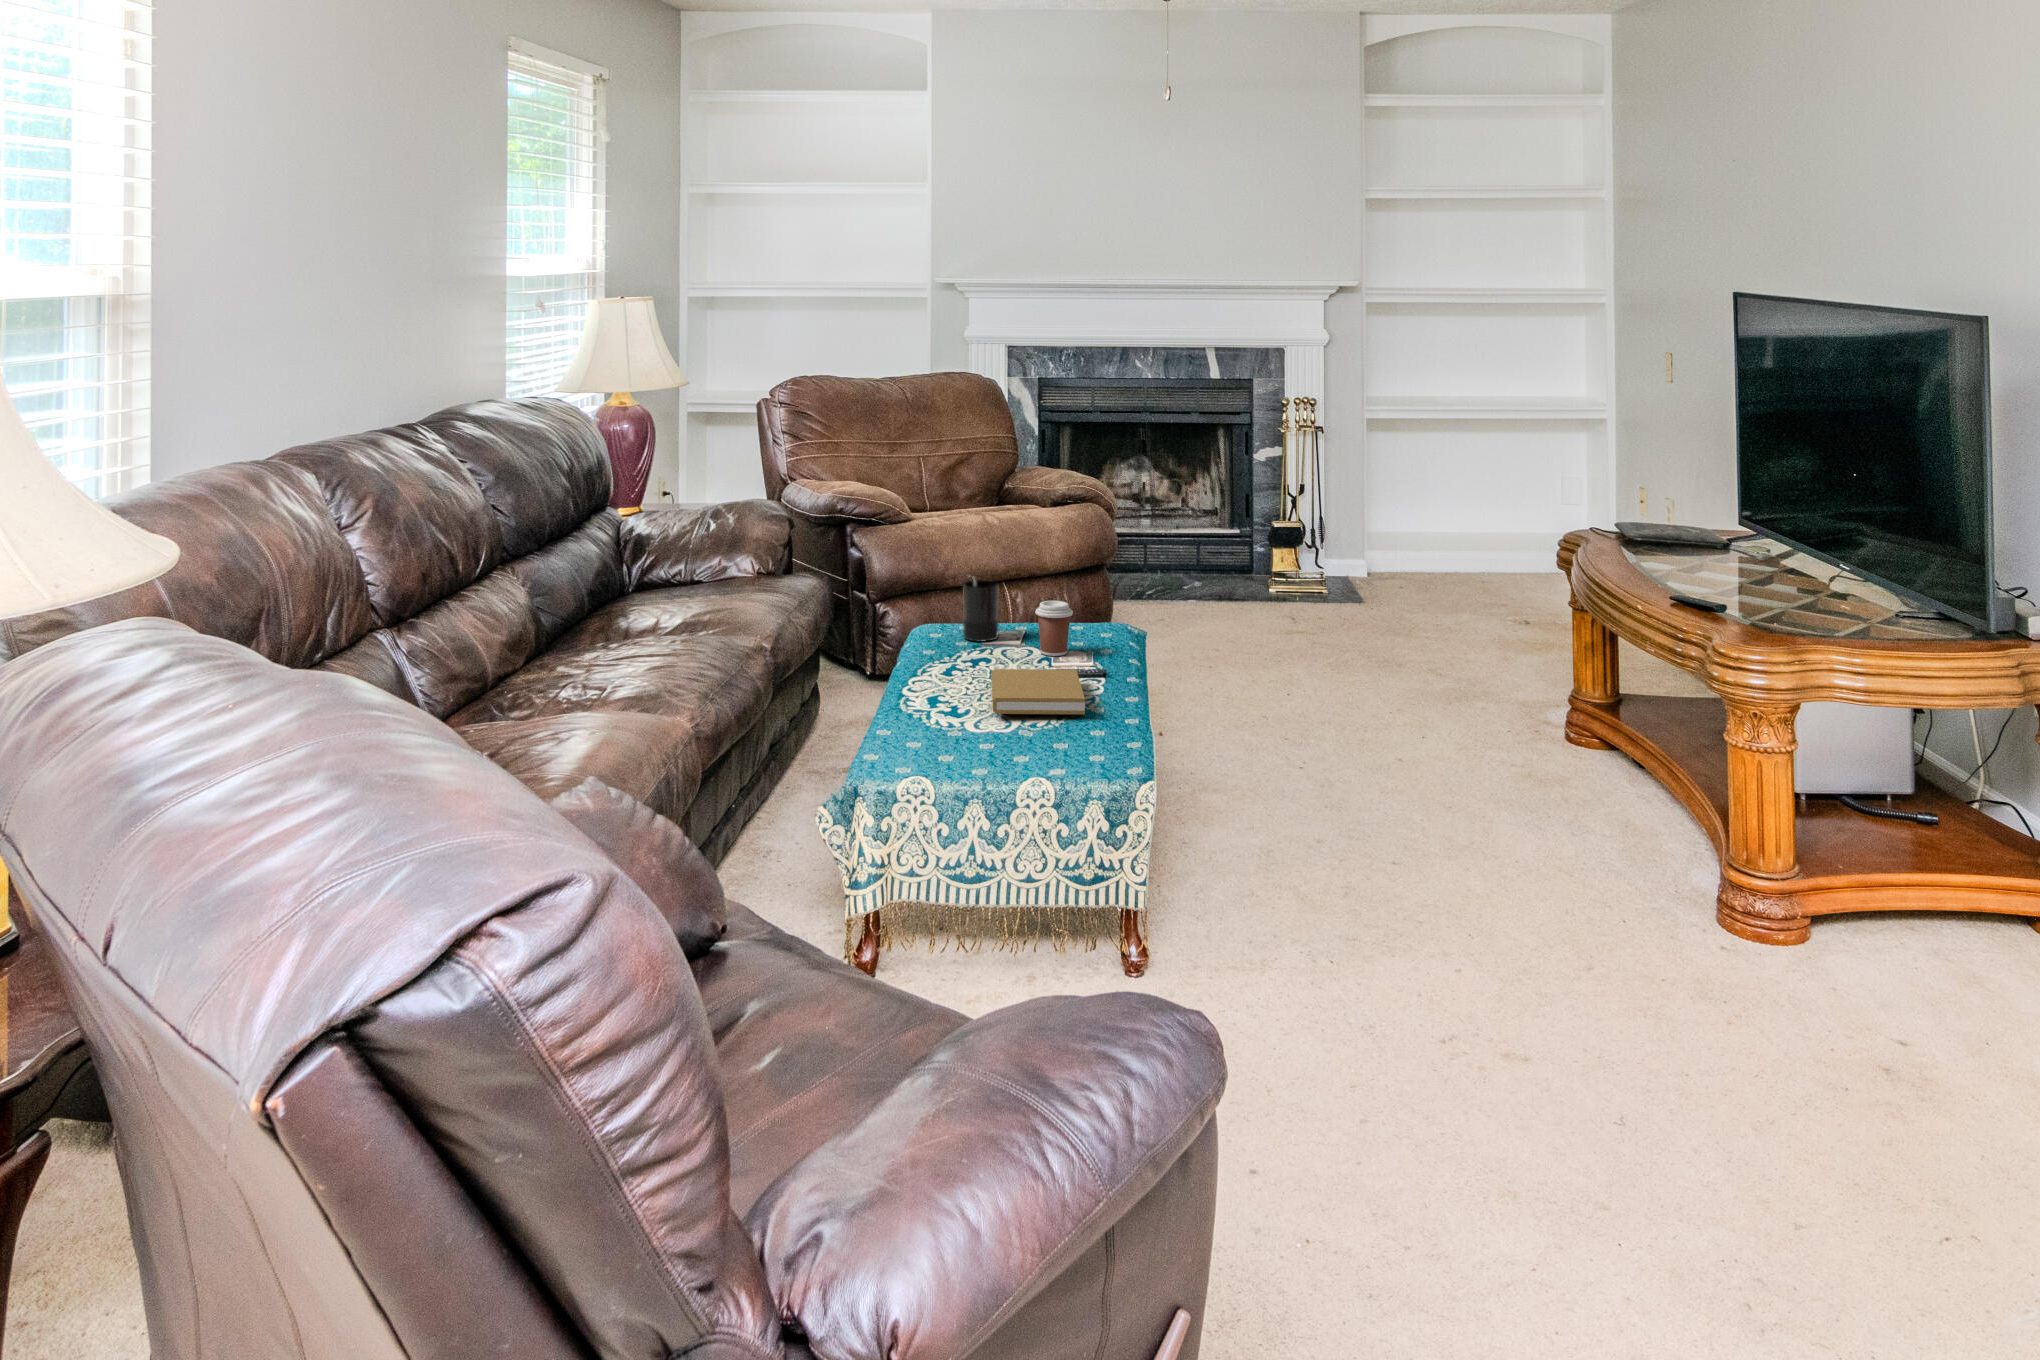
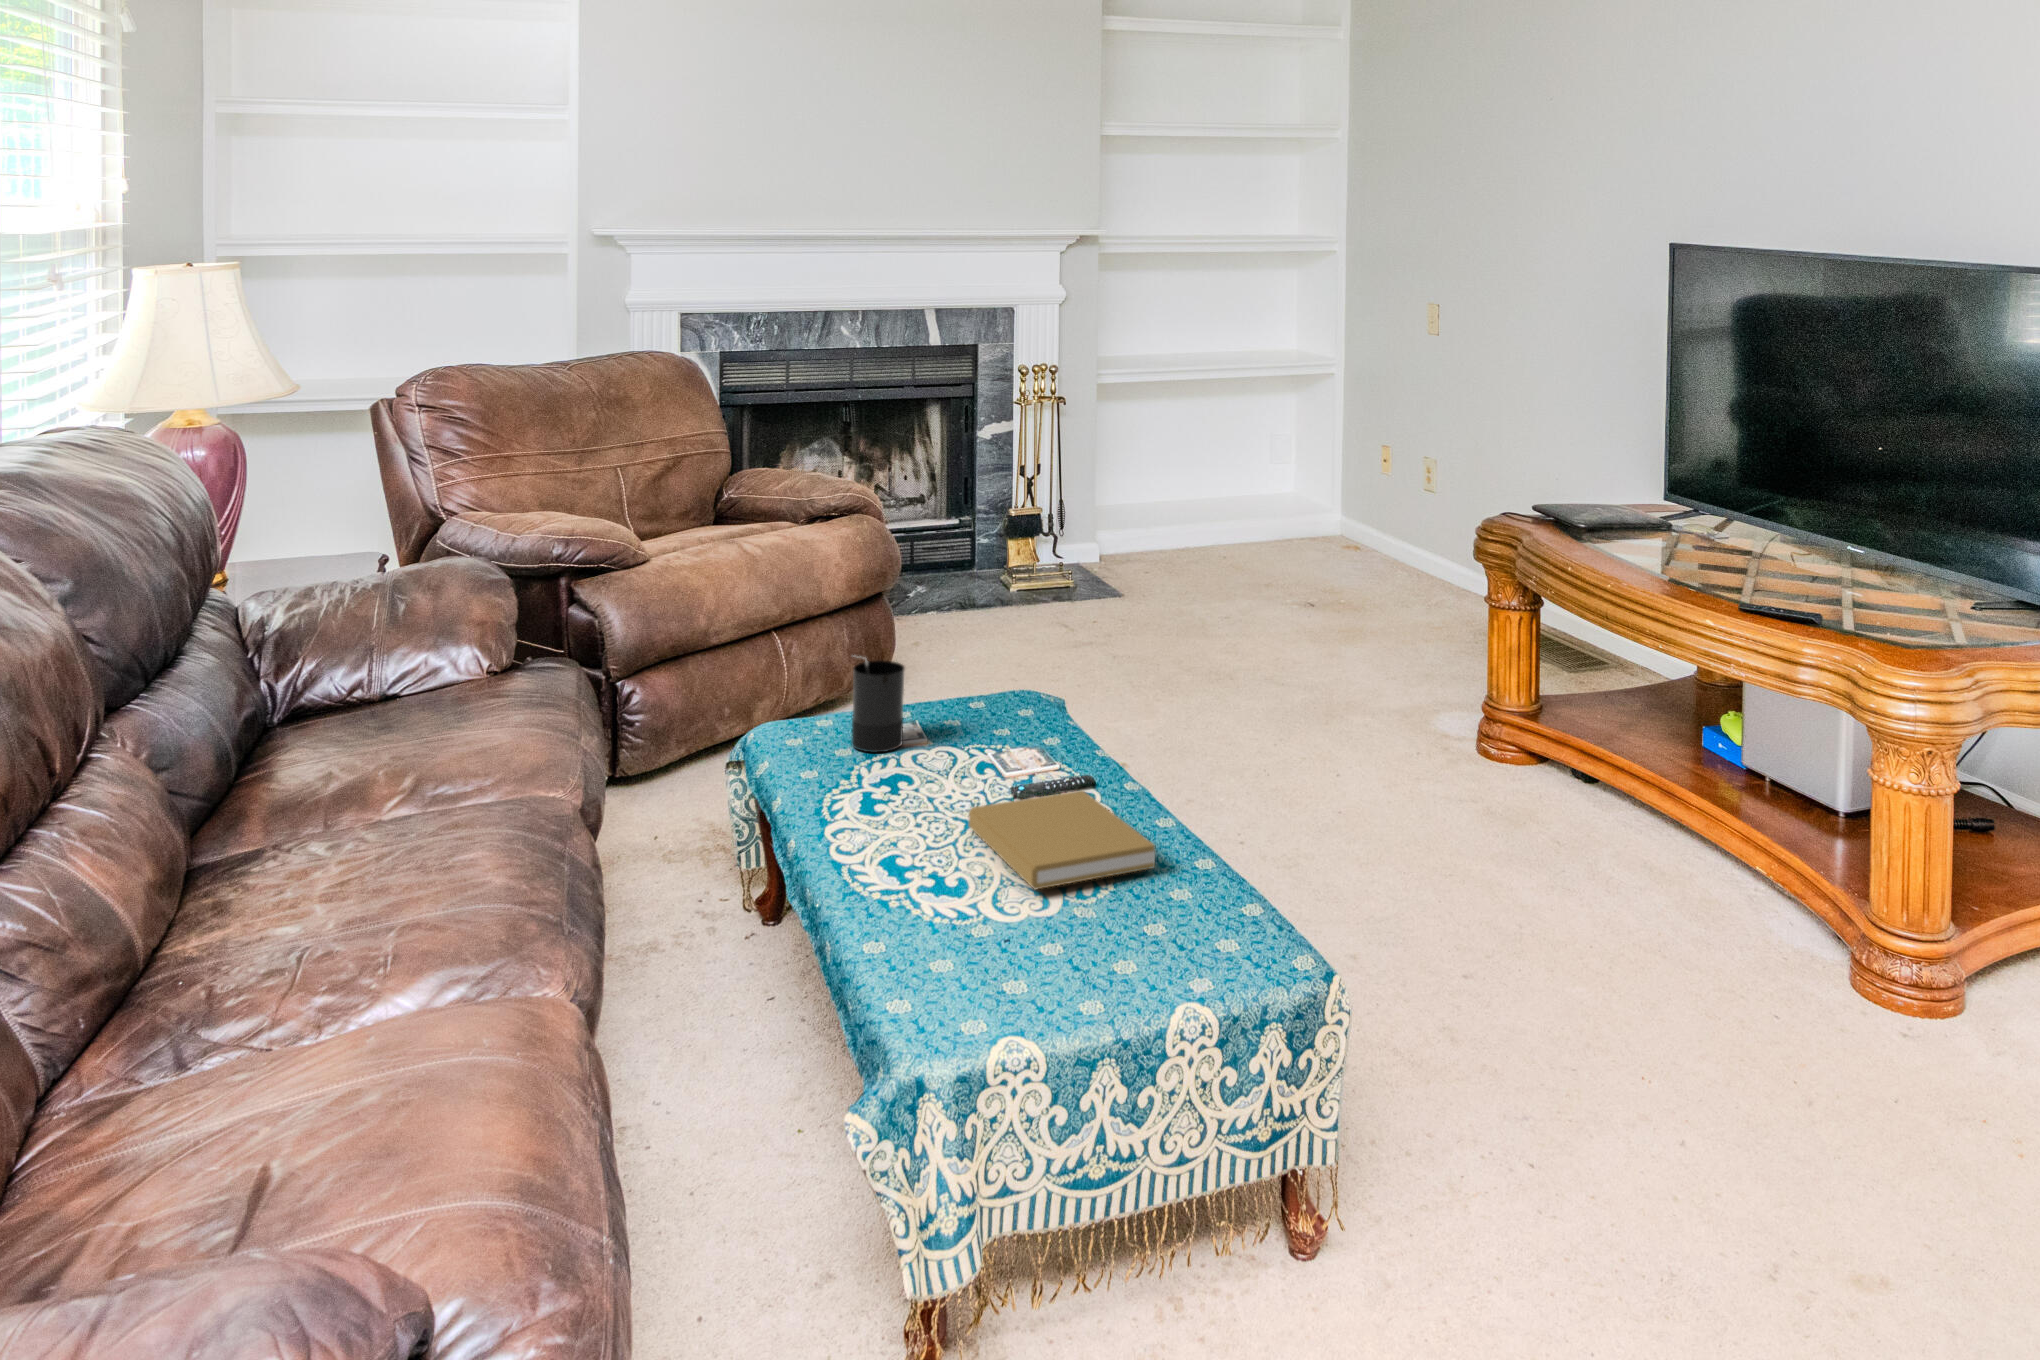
coffee cup: present [1035,601,1073,656] -> none [978,684,1031,765]

